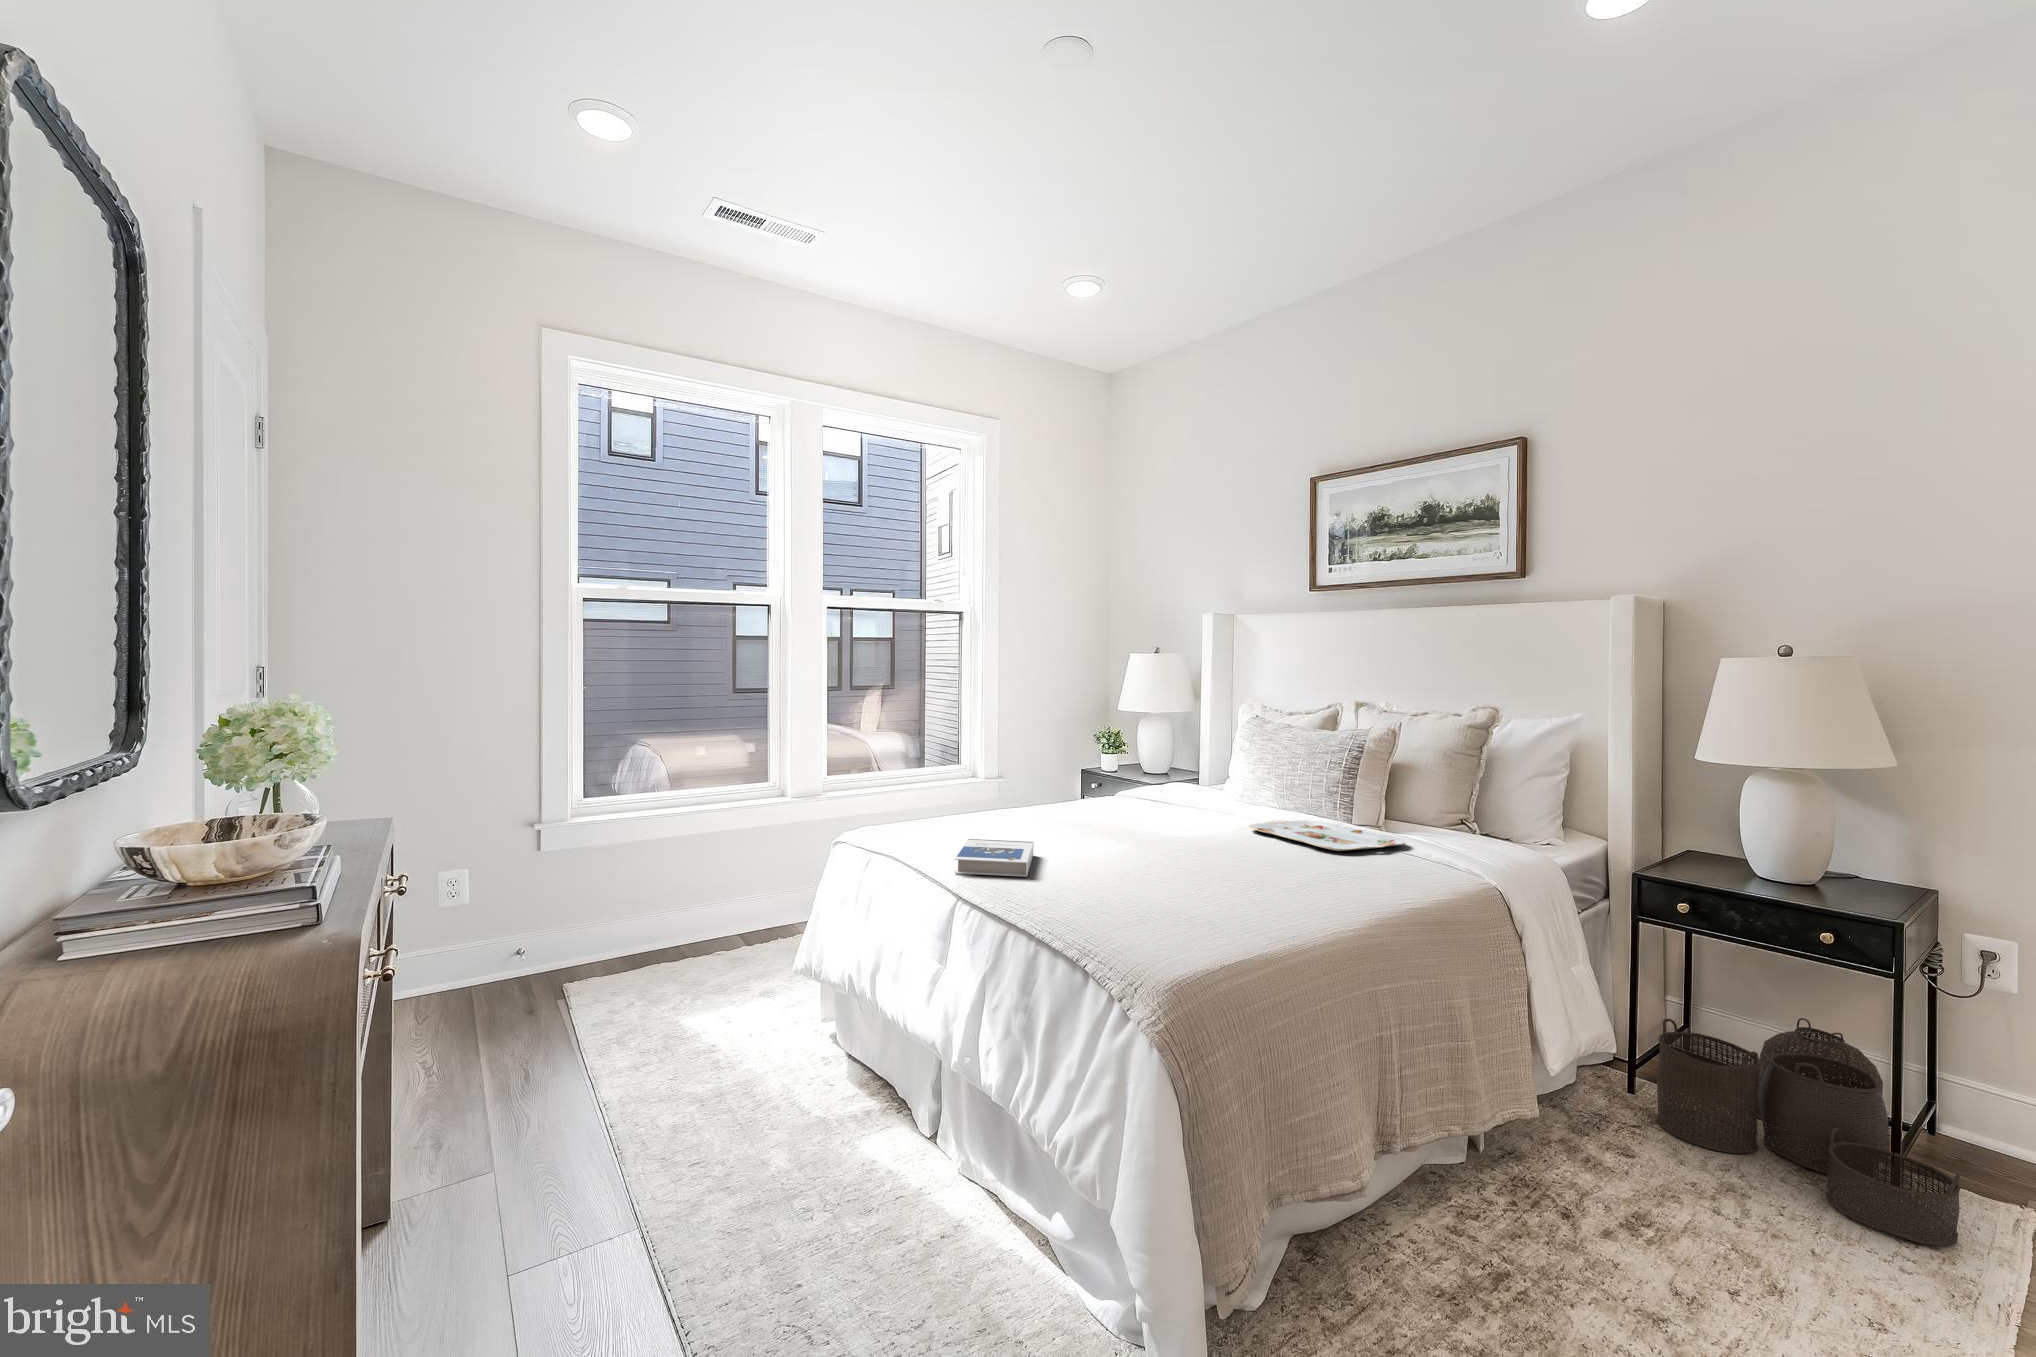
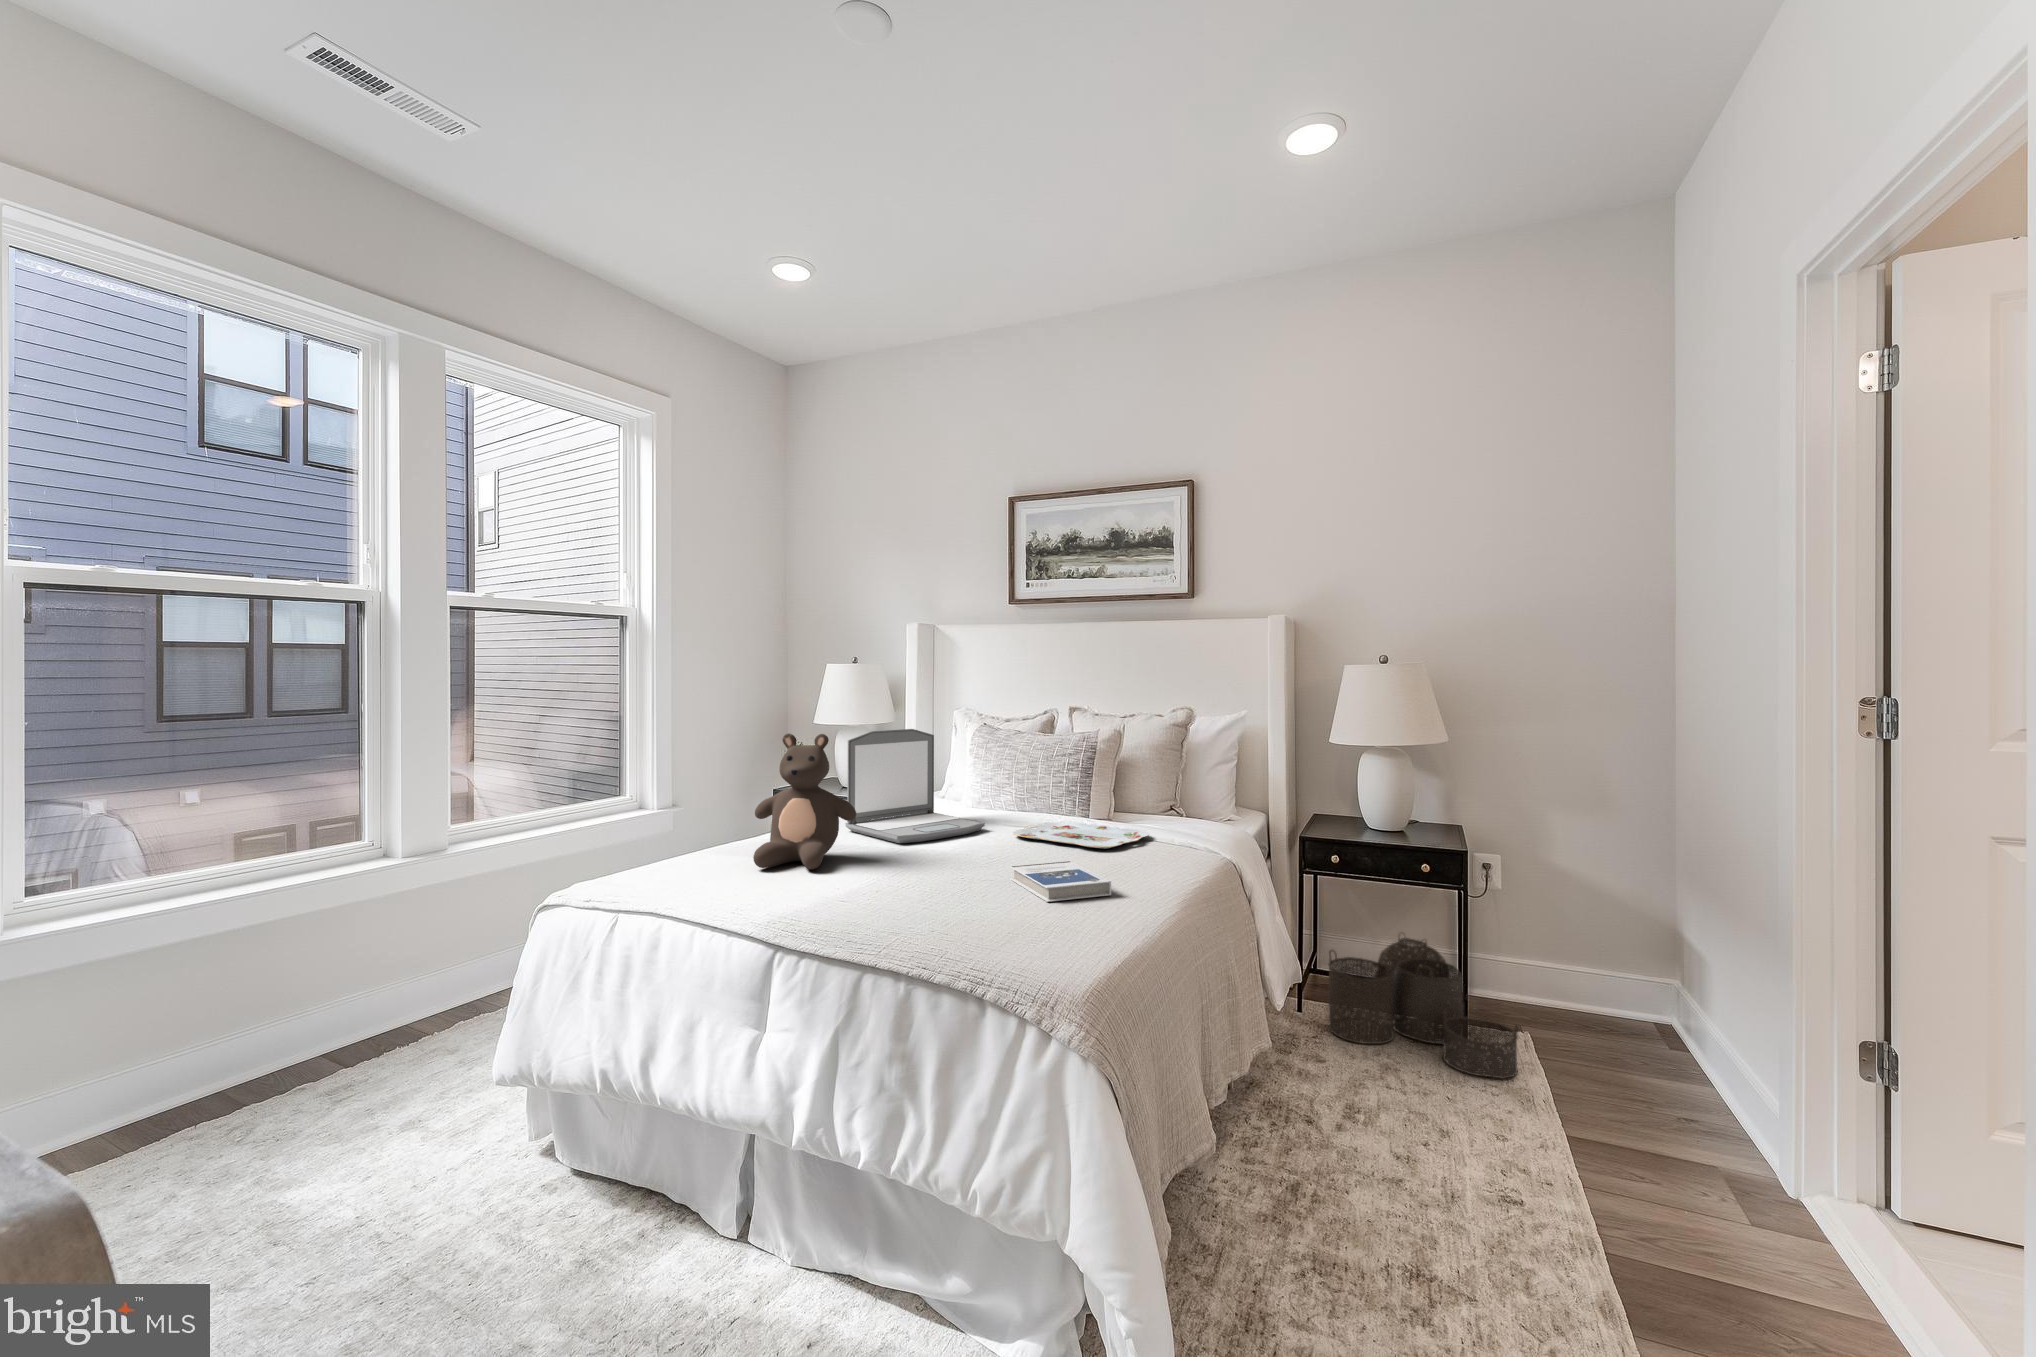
teddy bear: none [976,707,1074,834] -> present [753,733,856,869]
laptop: none [1090,713,1226,824] -> present [845,729,985,843]
hardback book: present [954,839,1034,877] -> present [1011,861,1111,902]

